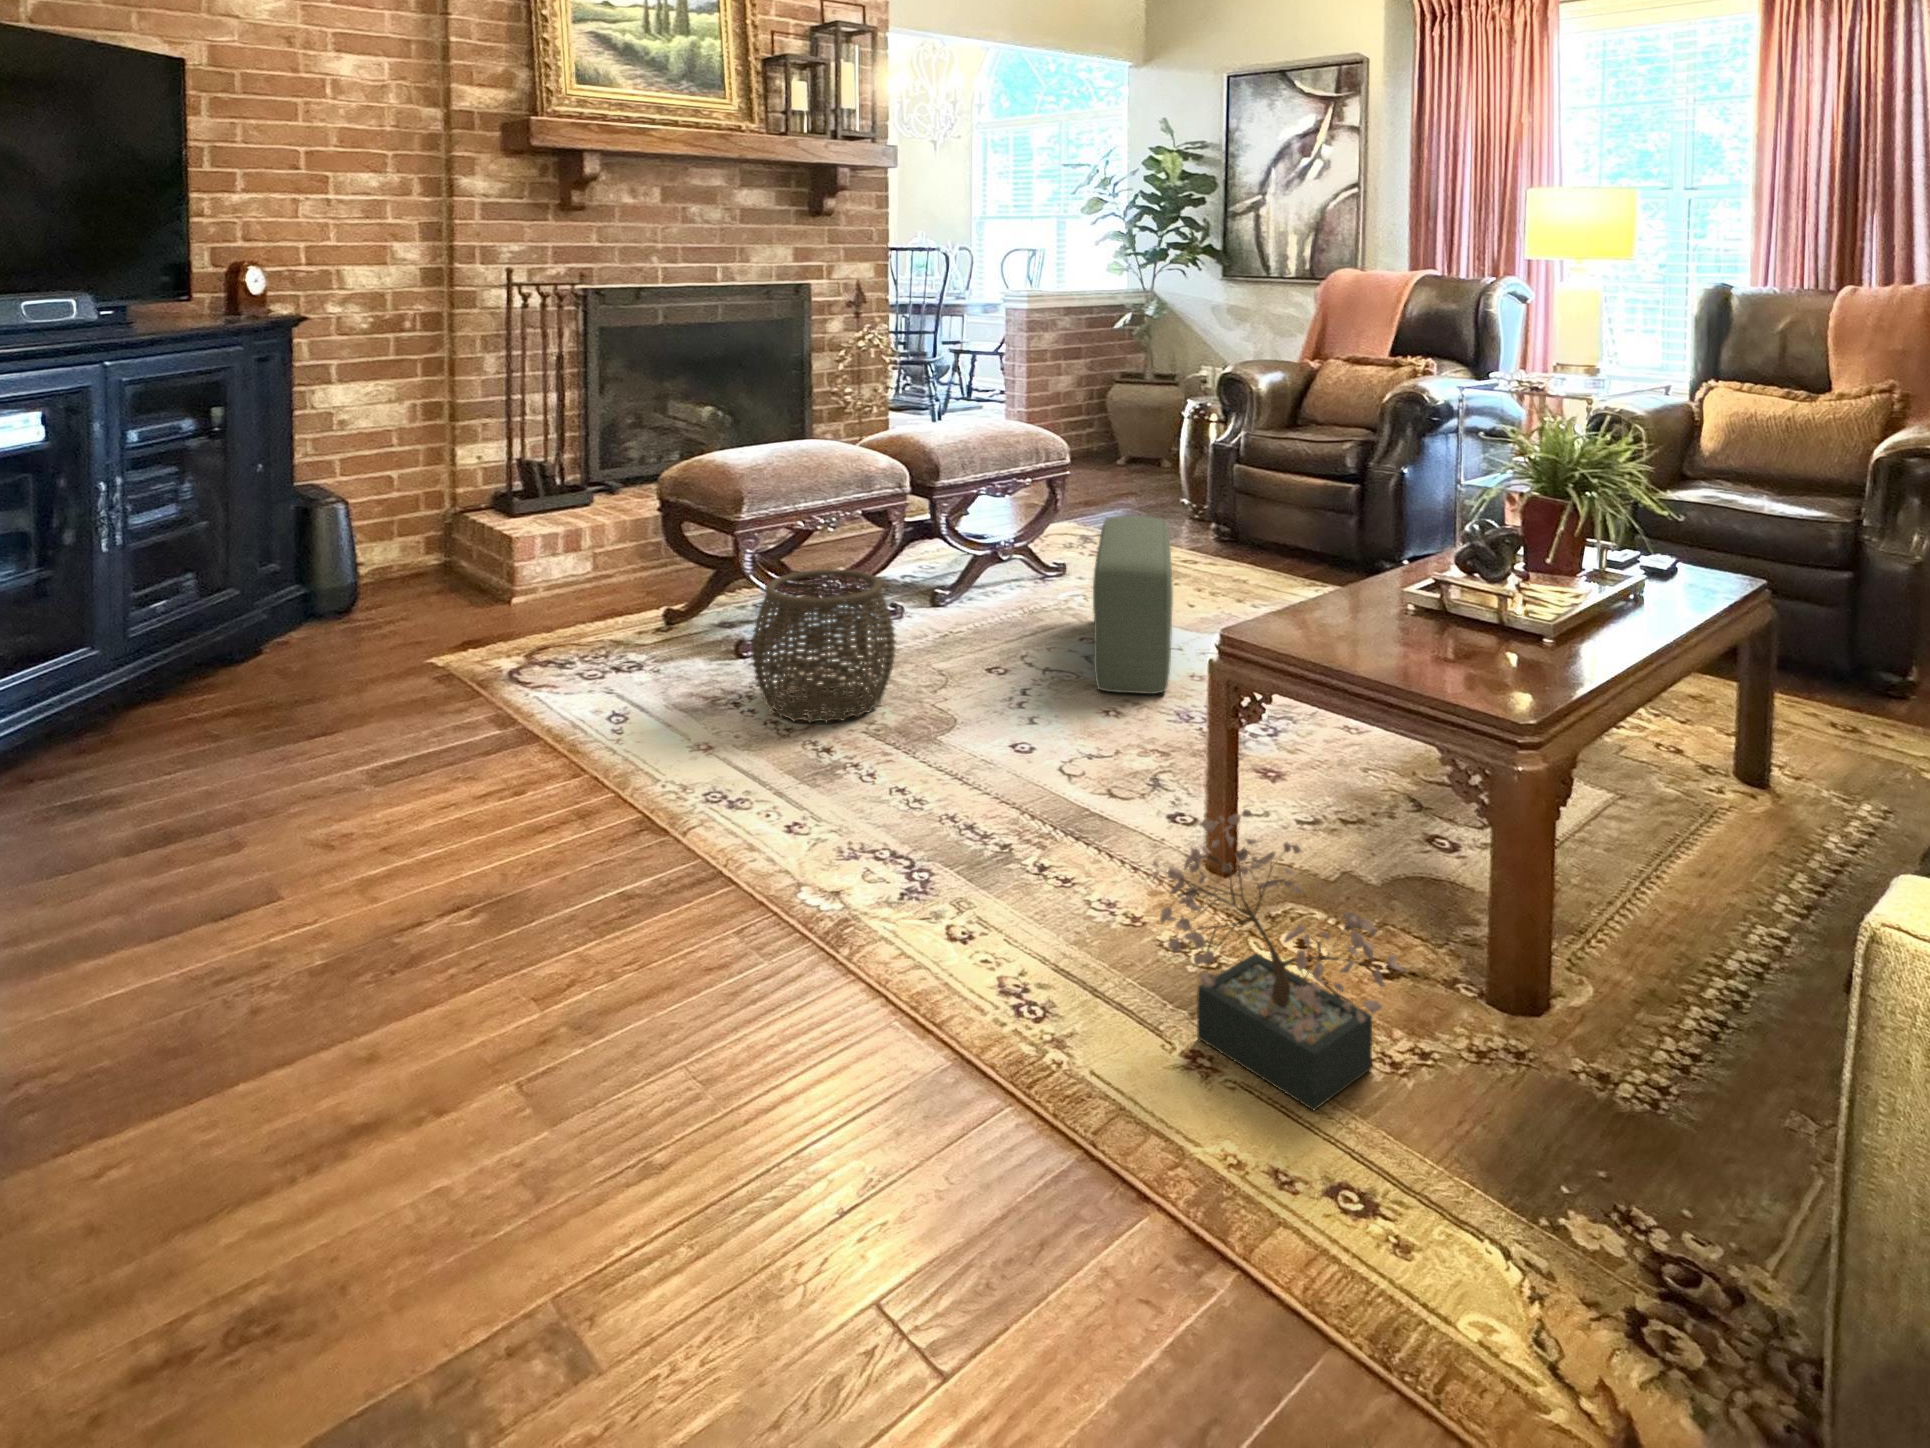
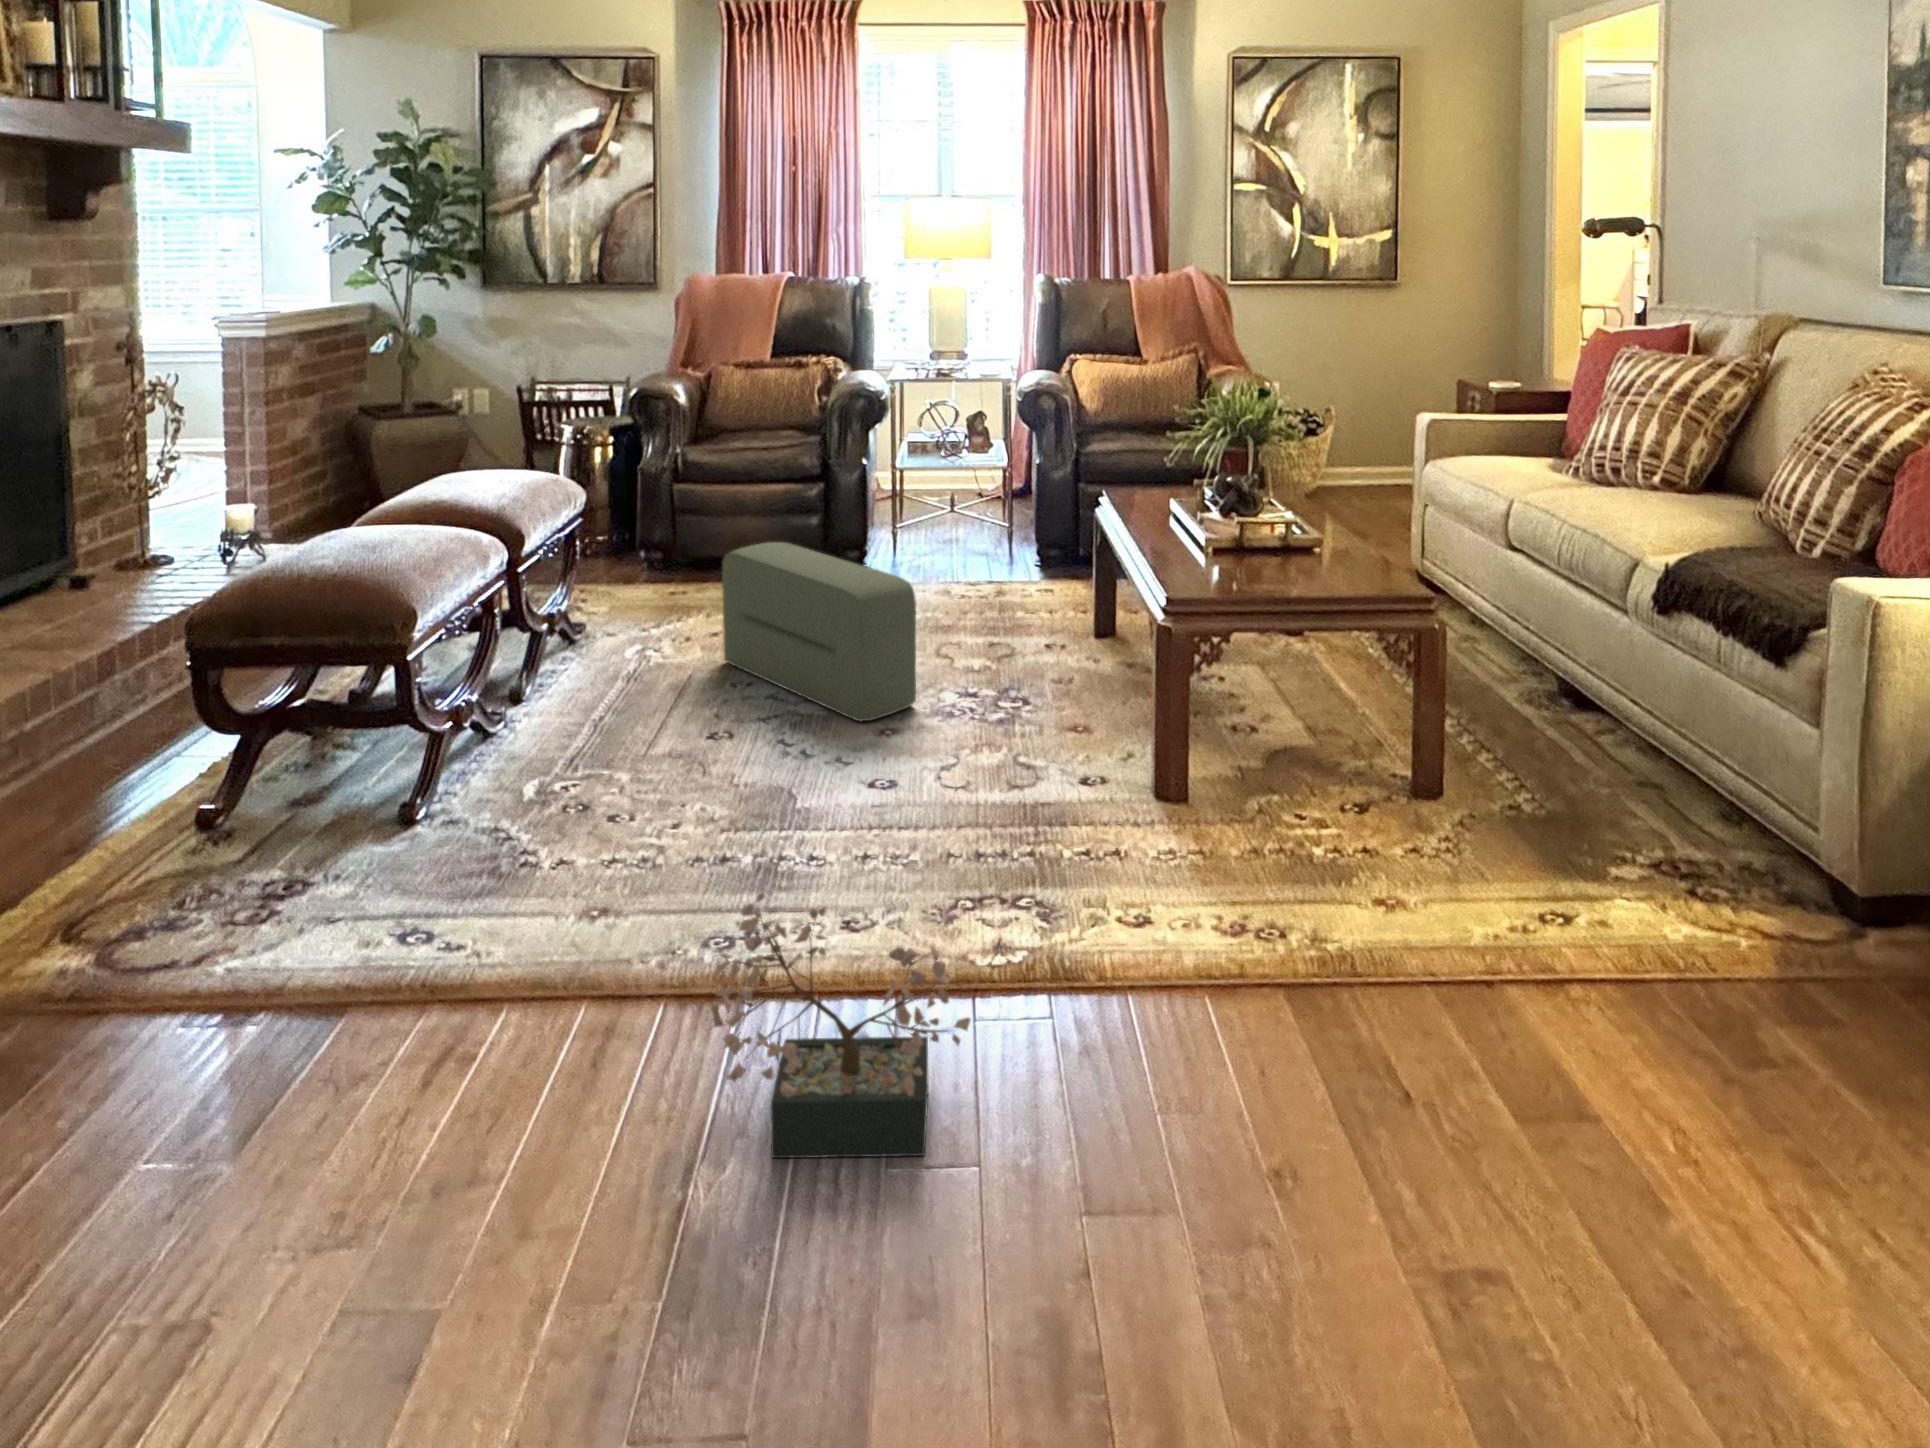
woven basket: present [751,569,896,724] -> none [557,668,739,870]
decorative plant: present [1153,809,1405,1110] -> present [711,893,971,1158]

